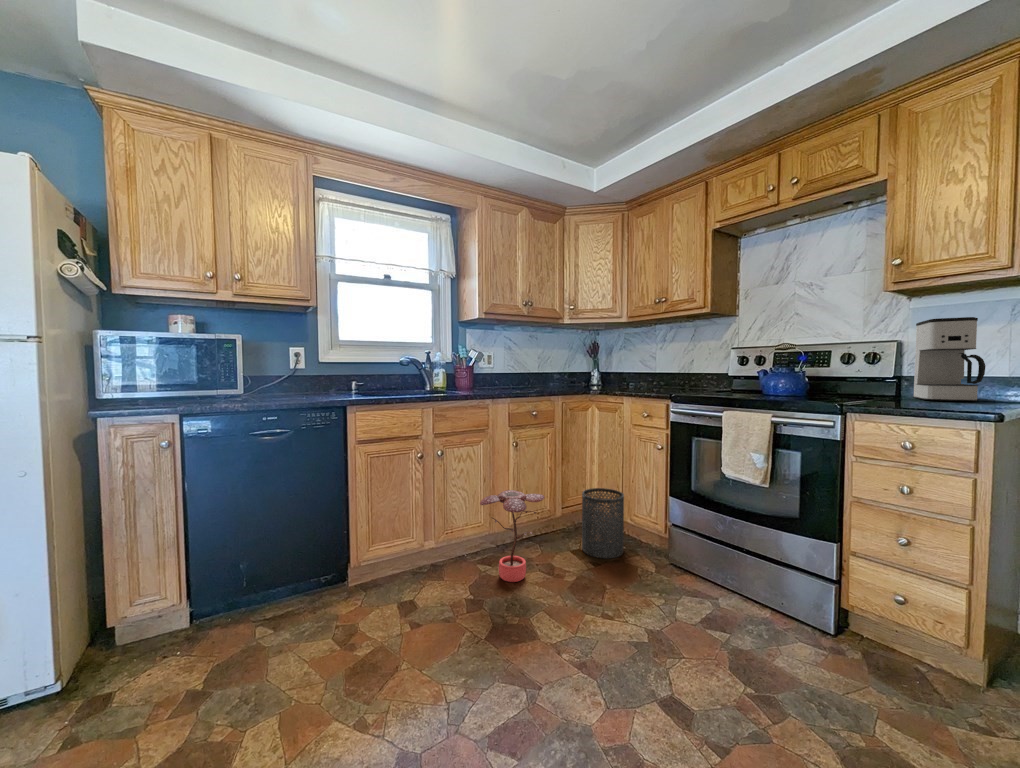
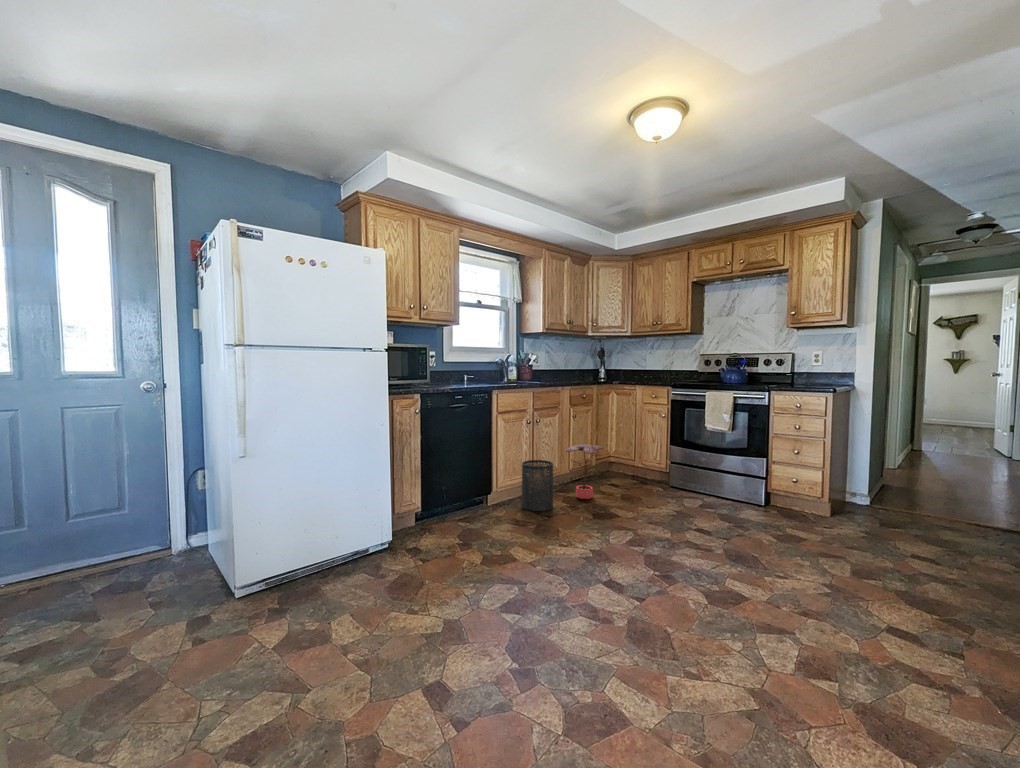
coffee maker: present [914,317,985,401] -> none [800,342,831,384]
trash can: present [582,488,624,558] -> present [522,460,553,511]

